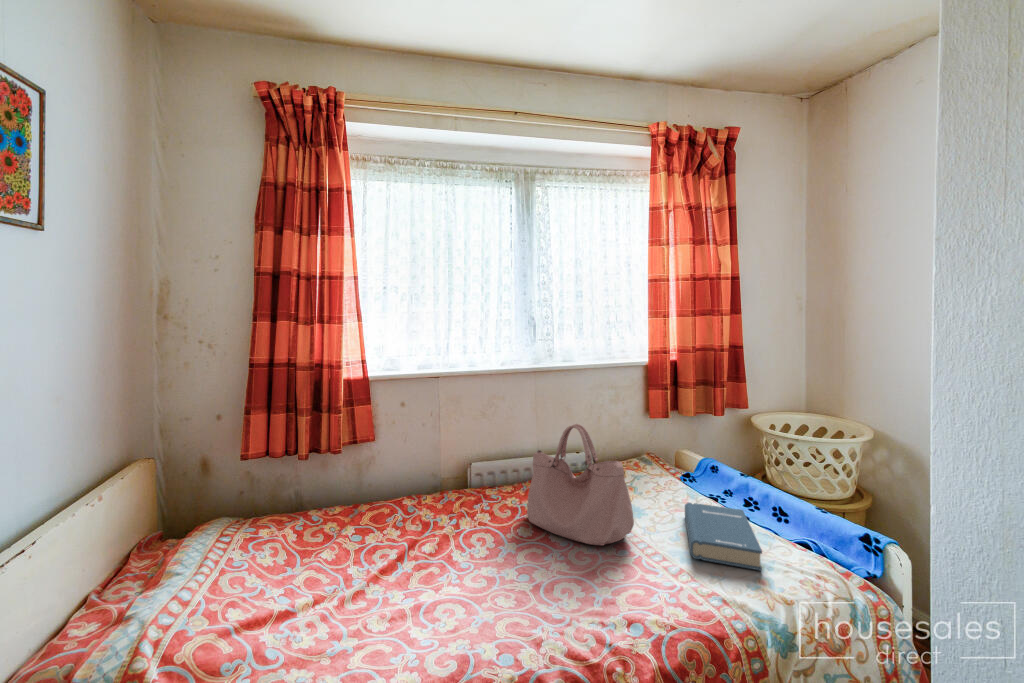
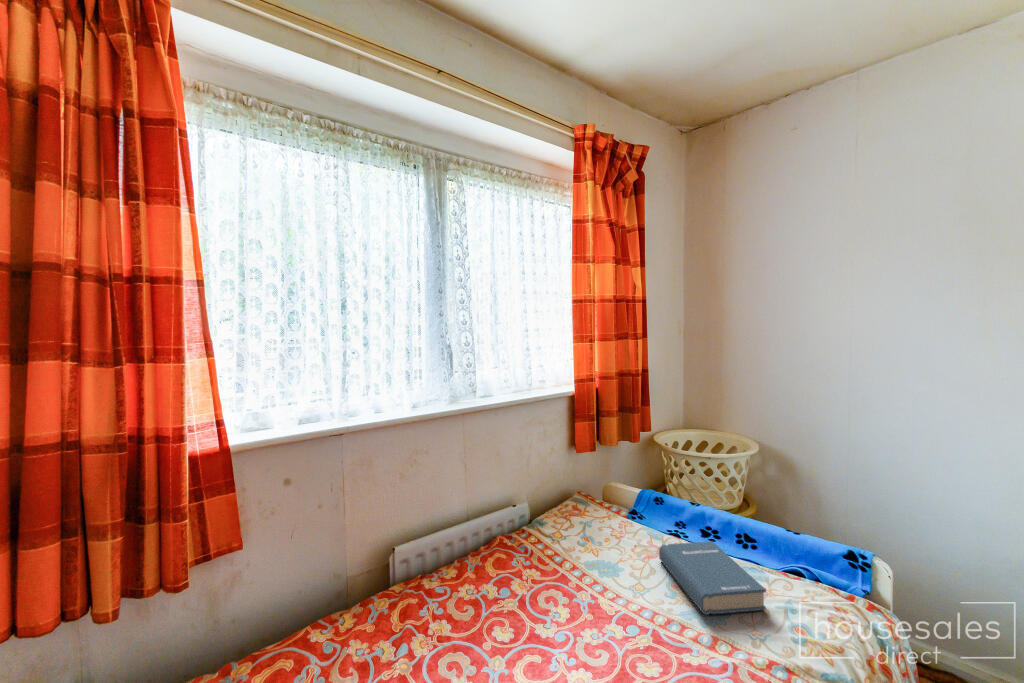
handbag: present [527,424,634,545] -> none [495,478,639,631]

